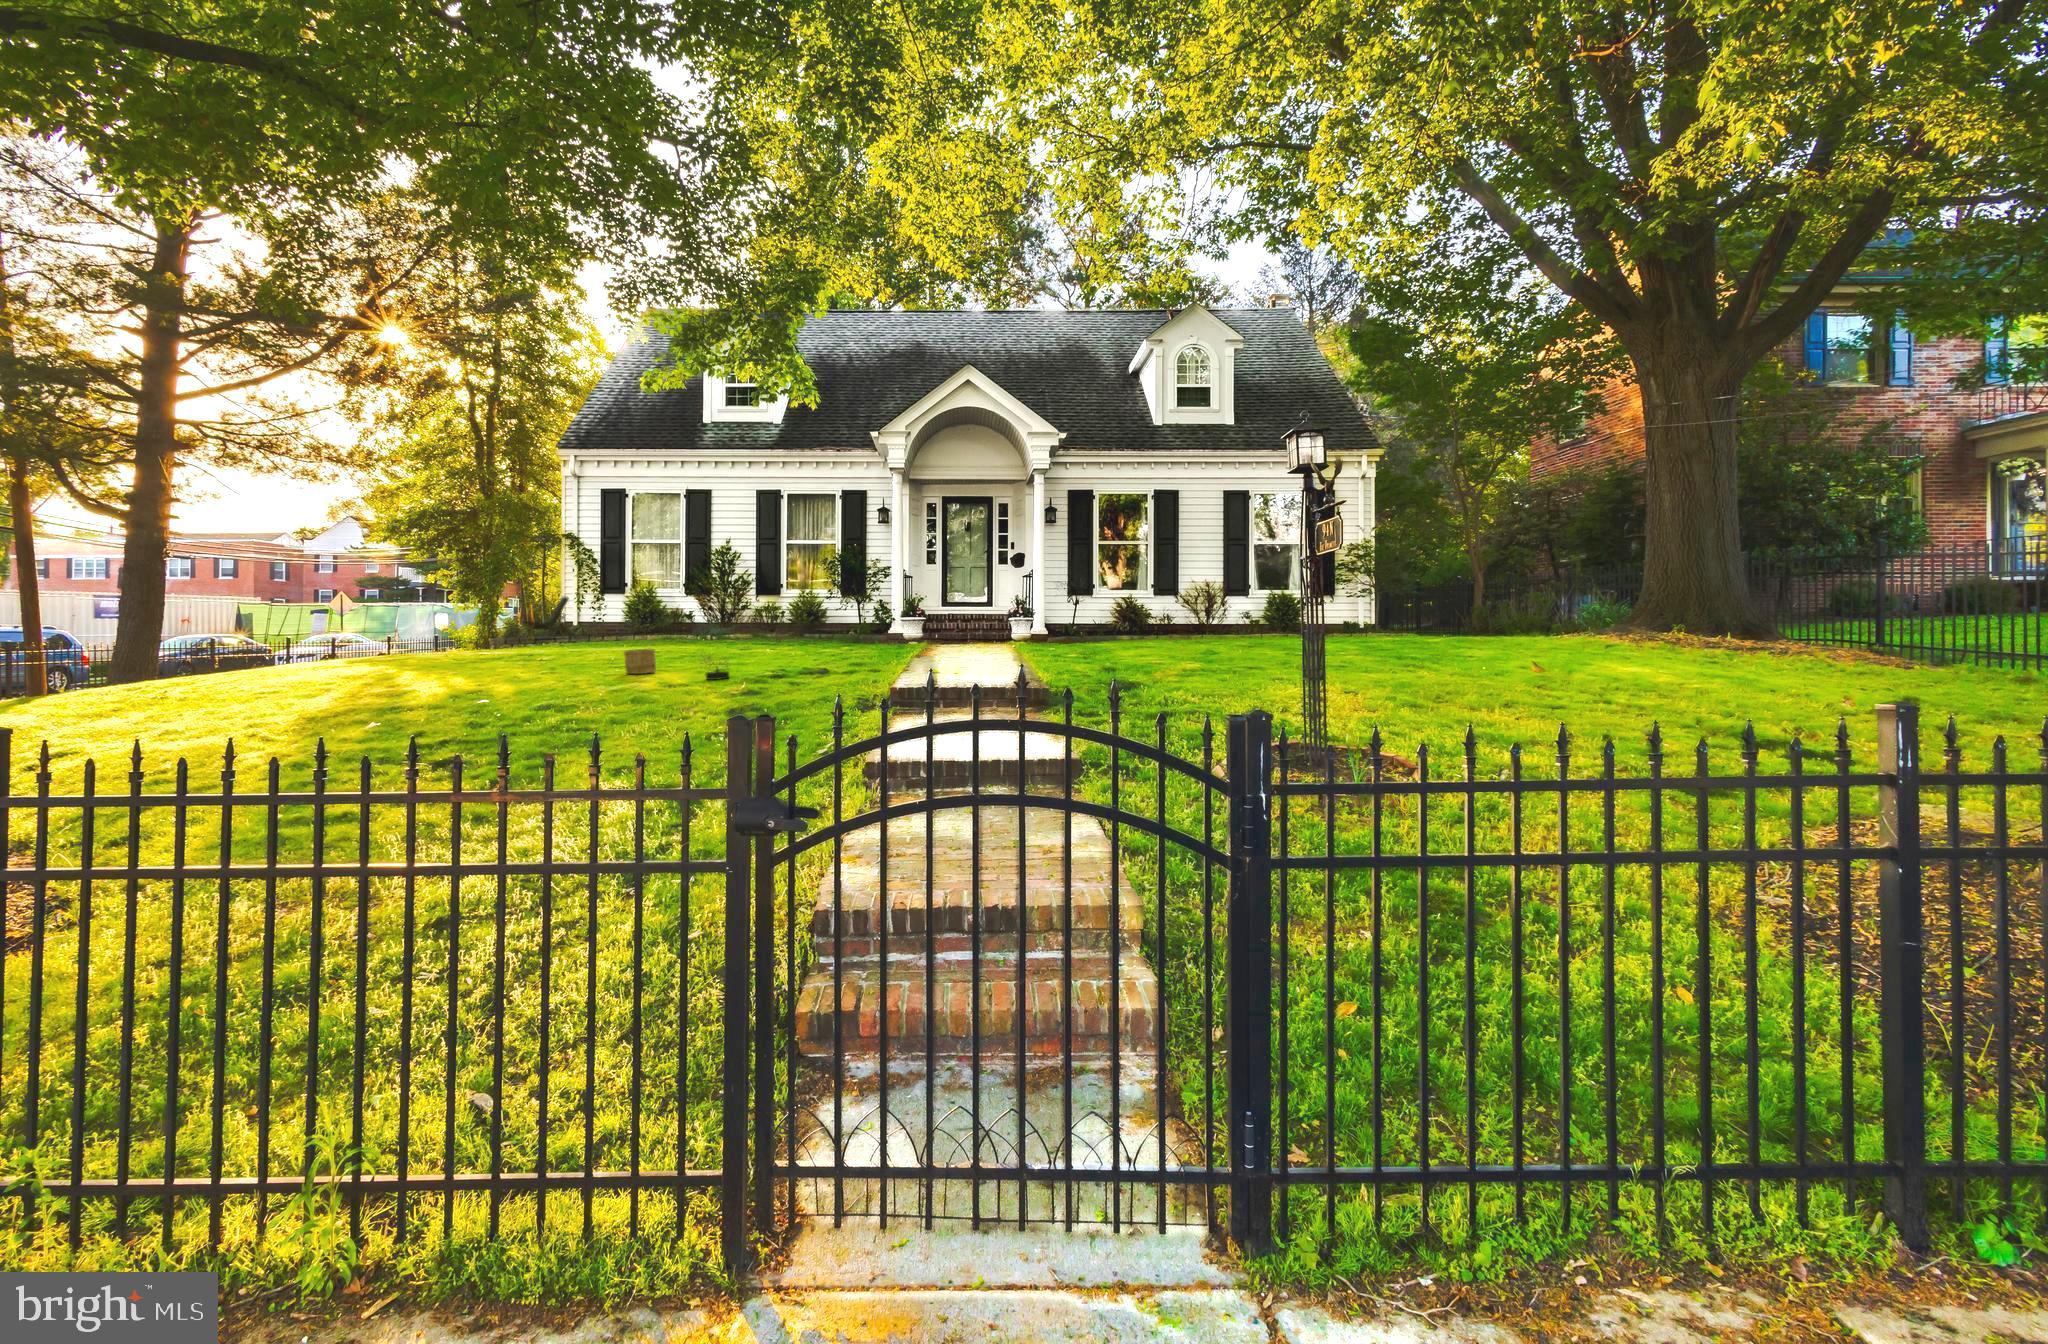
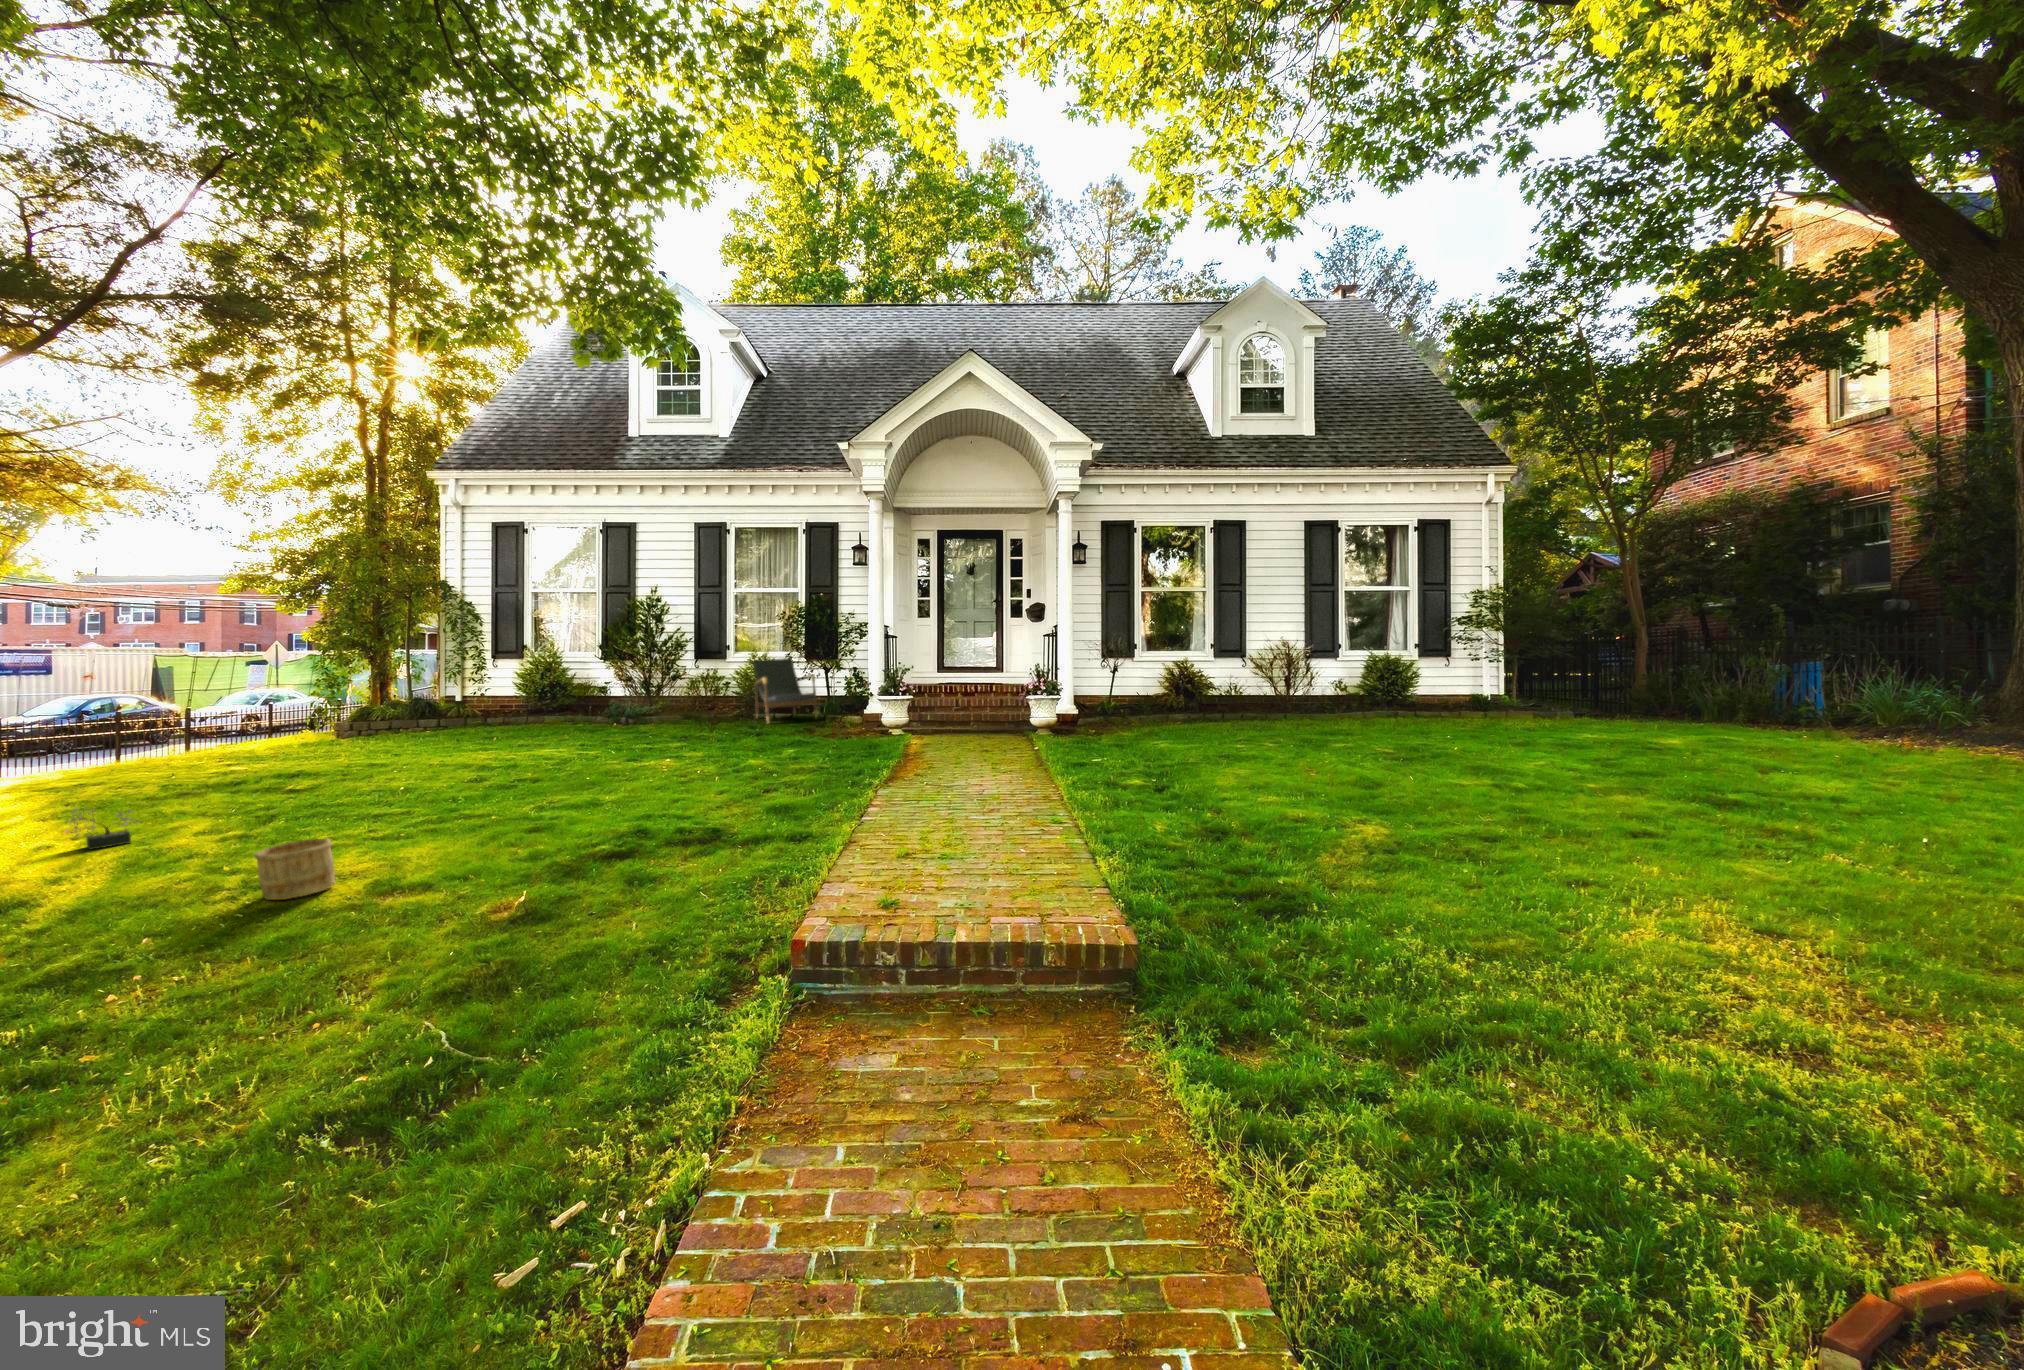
lounge chair: present [522,597,569,639] -> present [753,658,817,722]
decorative plant: present [699,653,730,680] -> present [66,808,133,850]

